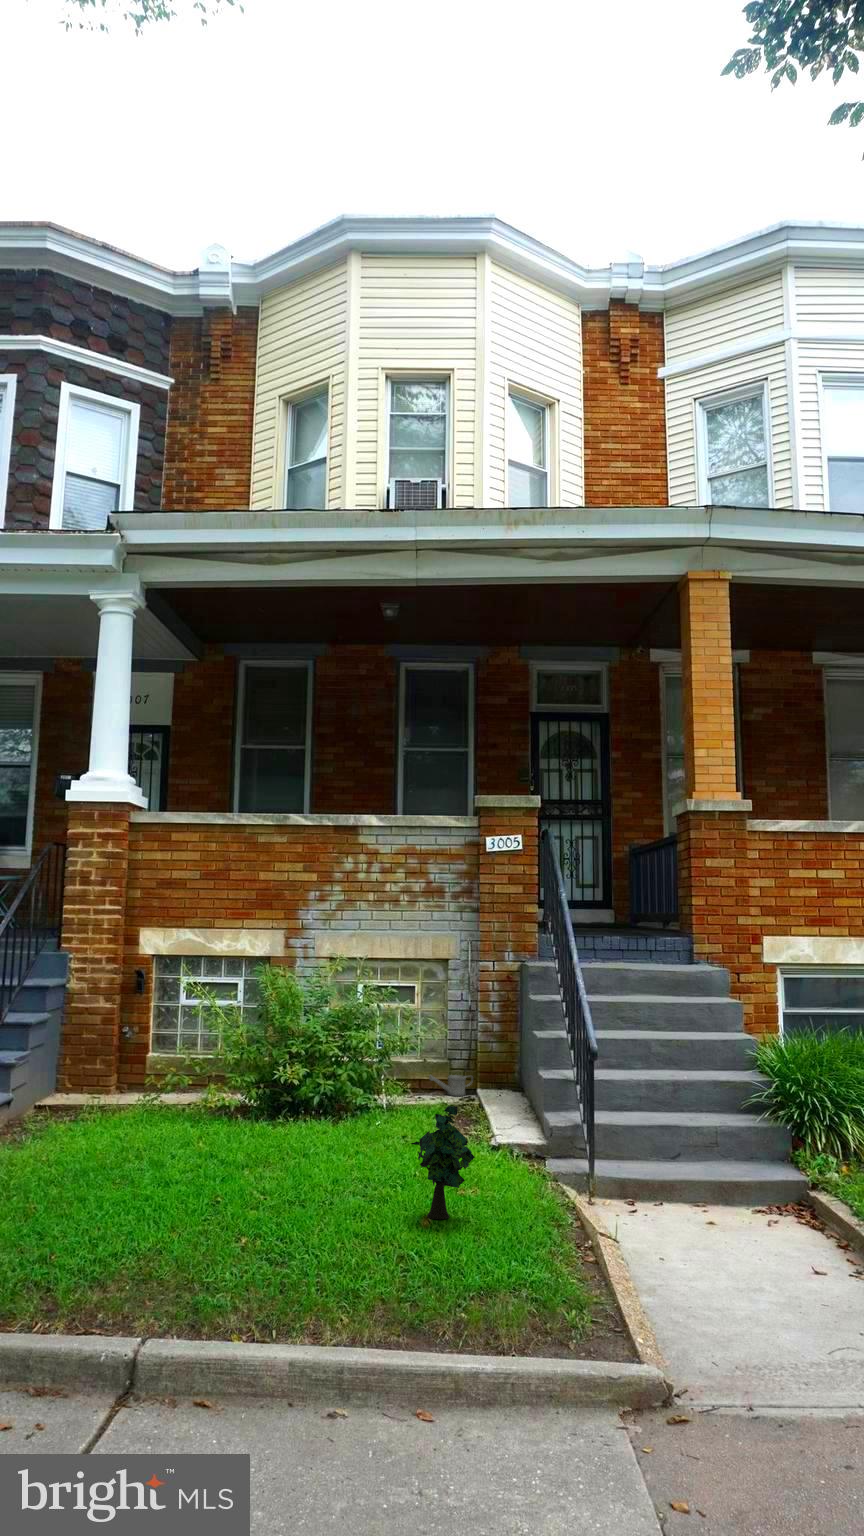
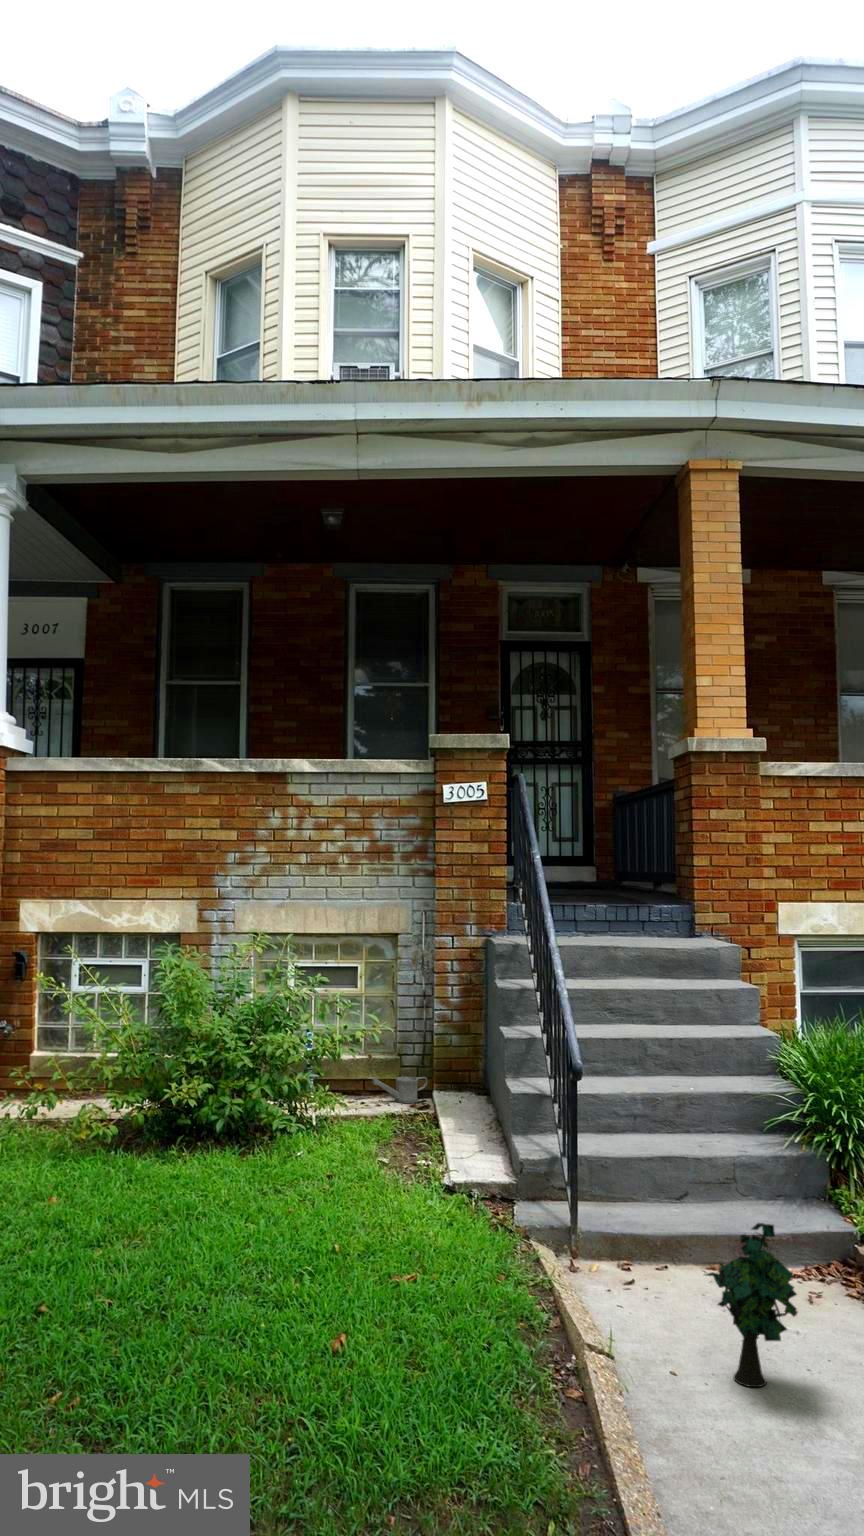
decorative plant: present [411,1106,475,1219] -> present [705,1223,798,1387]

